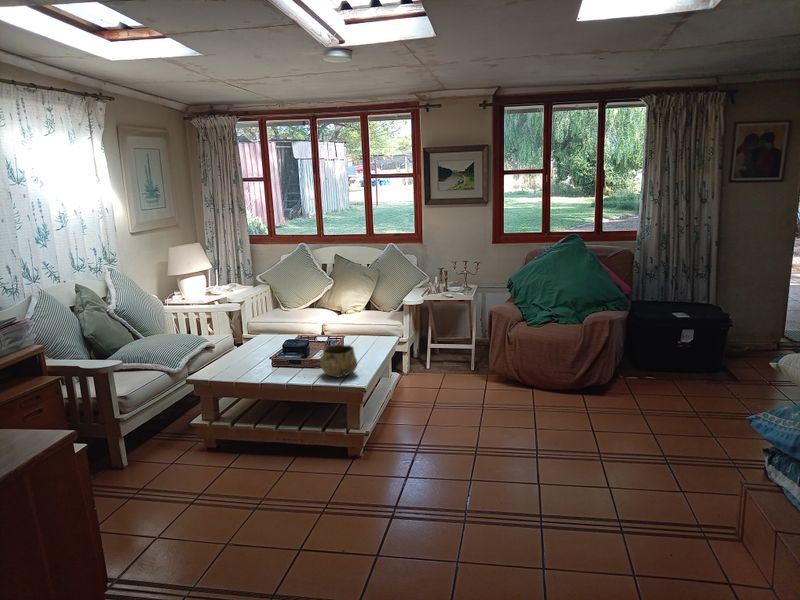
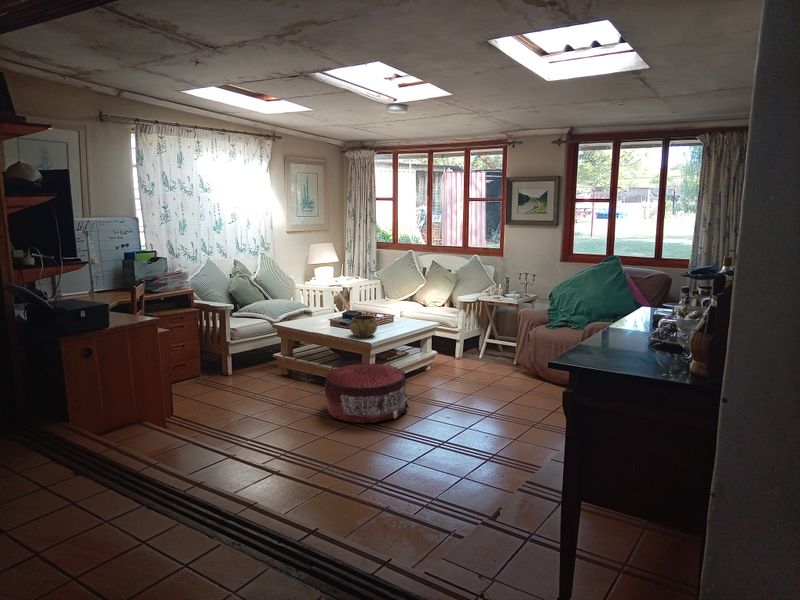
pouf: none [324,408,441,509] -> present [324,363,409,423]

